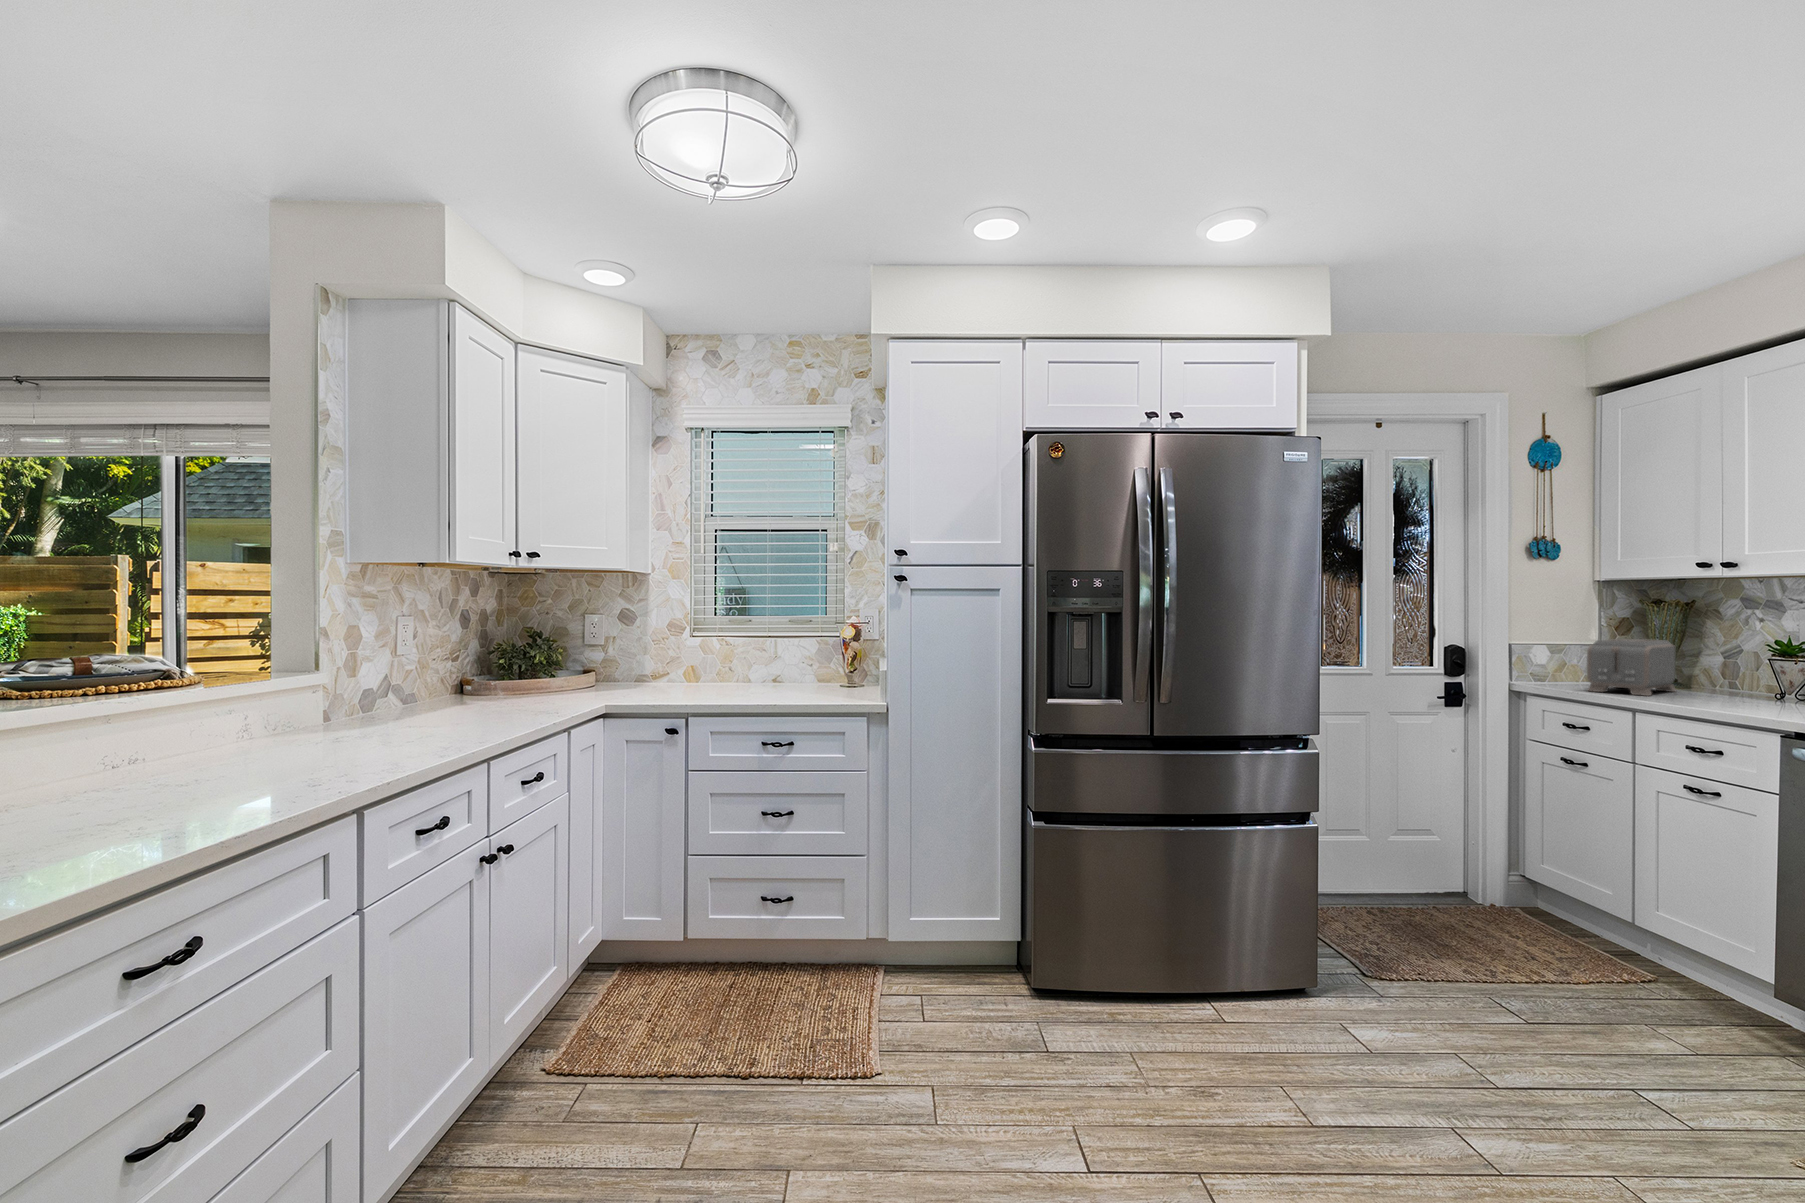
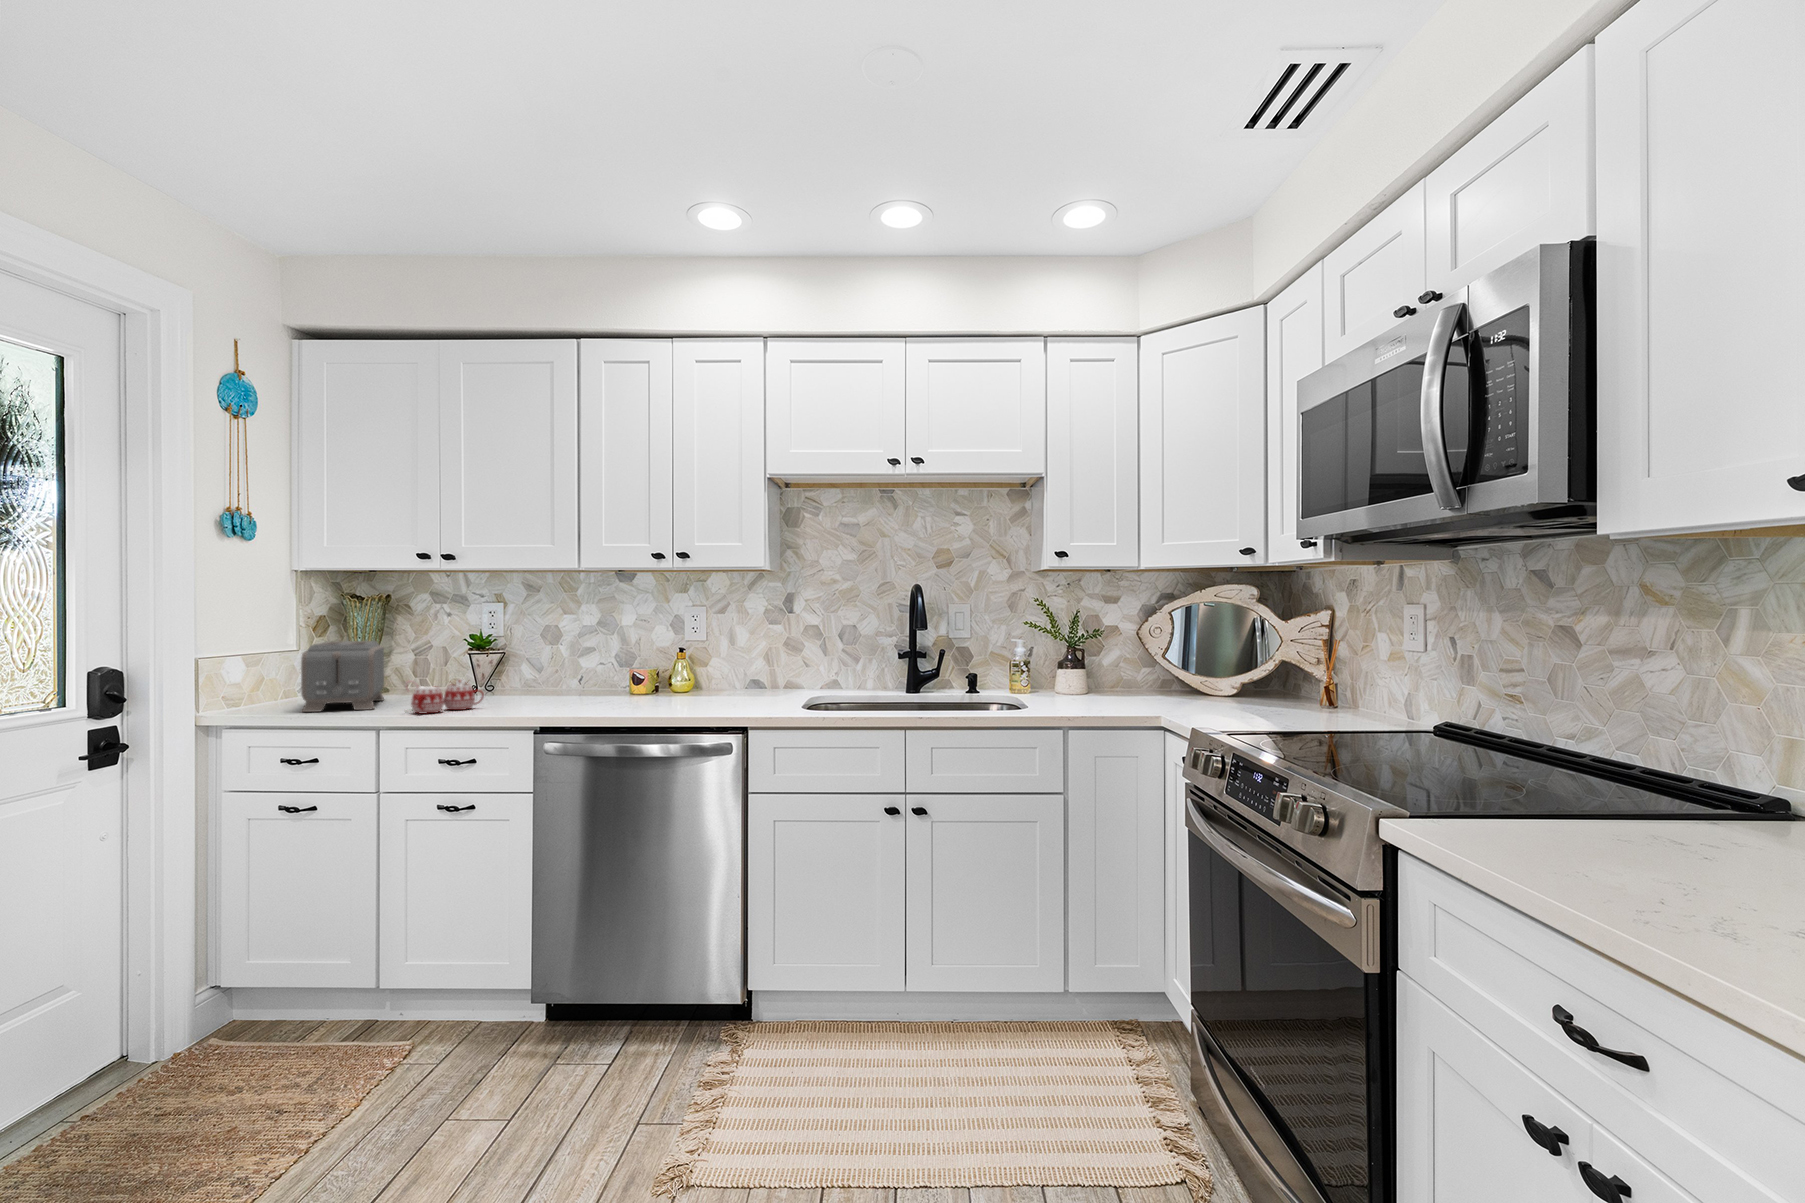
mug: none [1668,674,1755,706] -> present [405,678,484,714]

